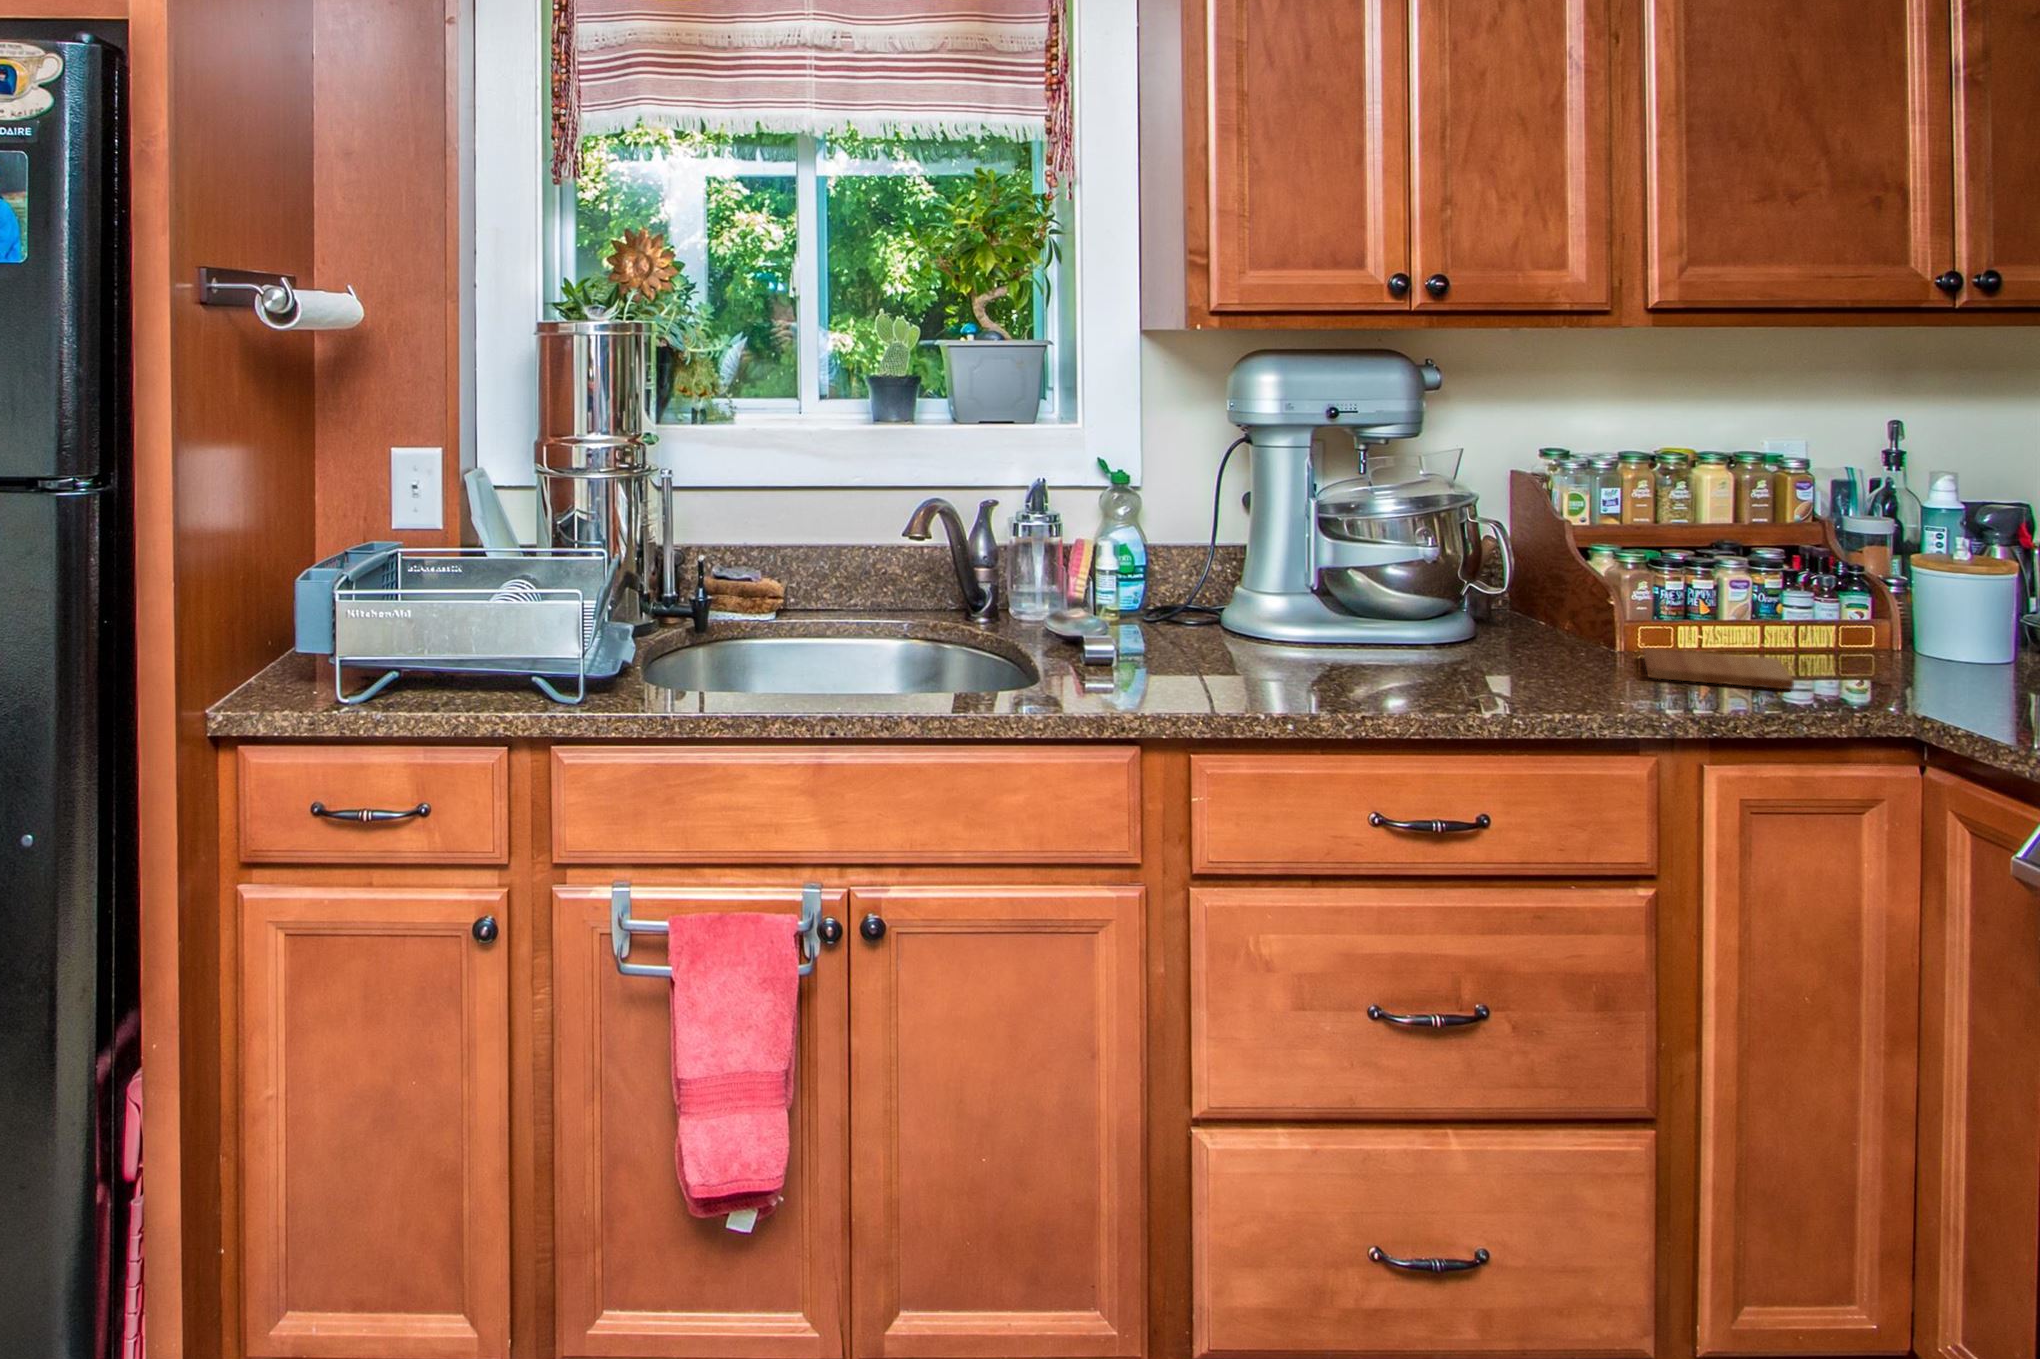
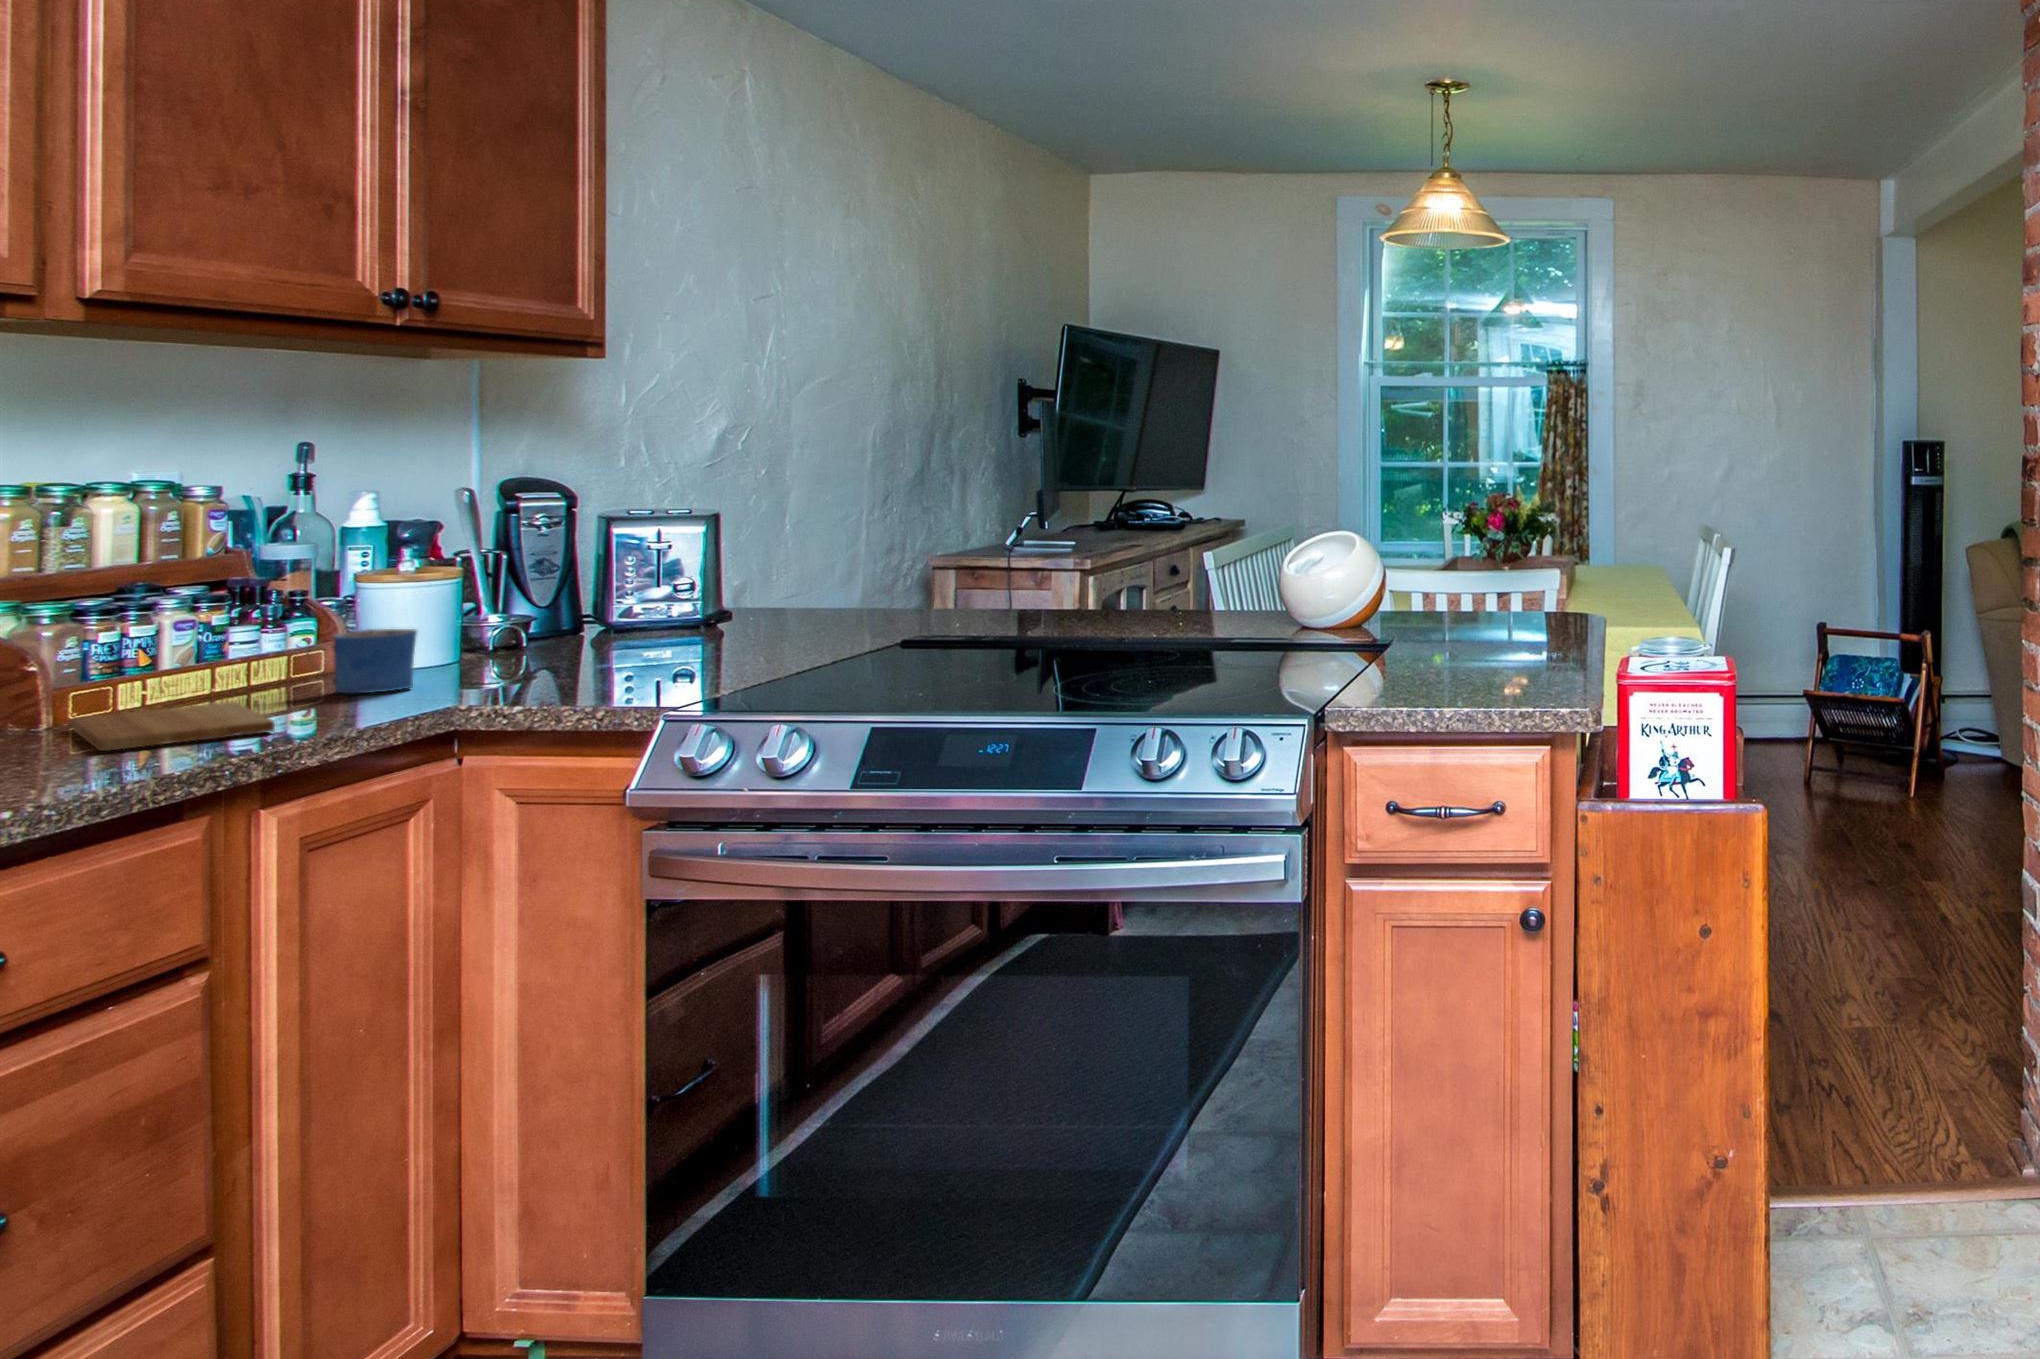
mug: none [1854,610,1974,676] -> present [306,629,417,693]

